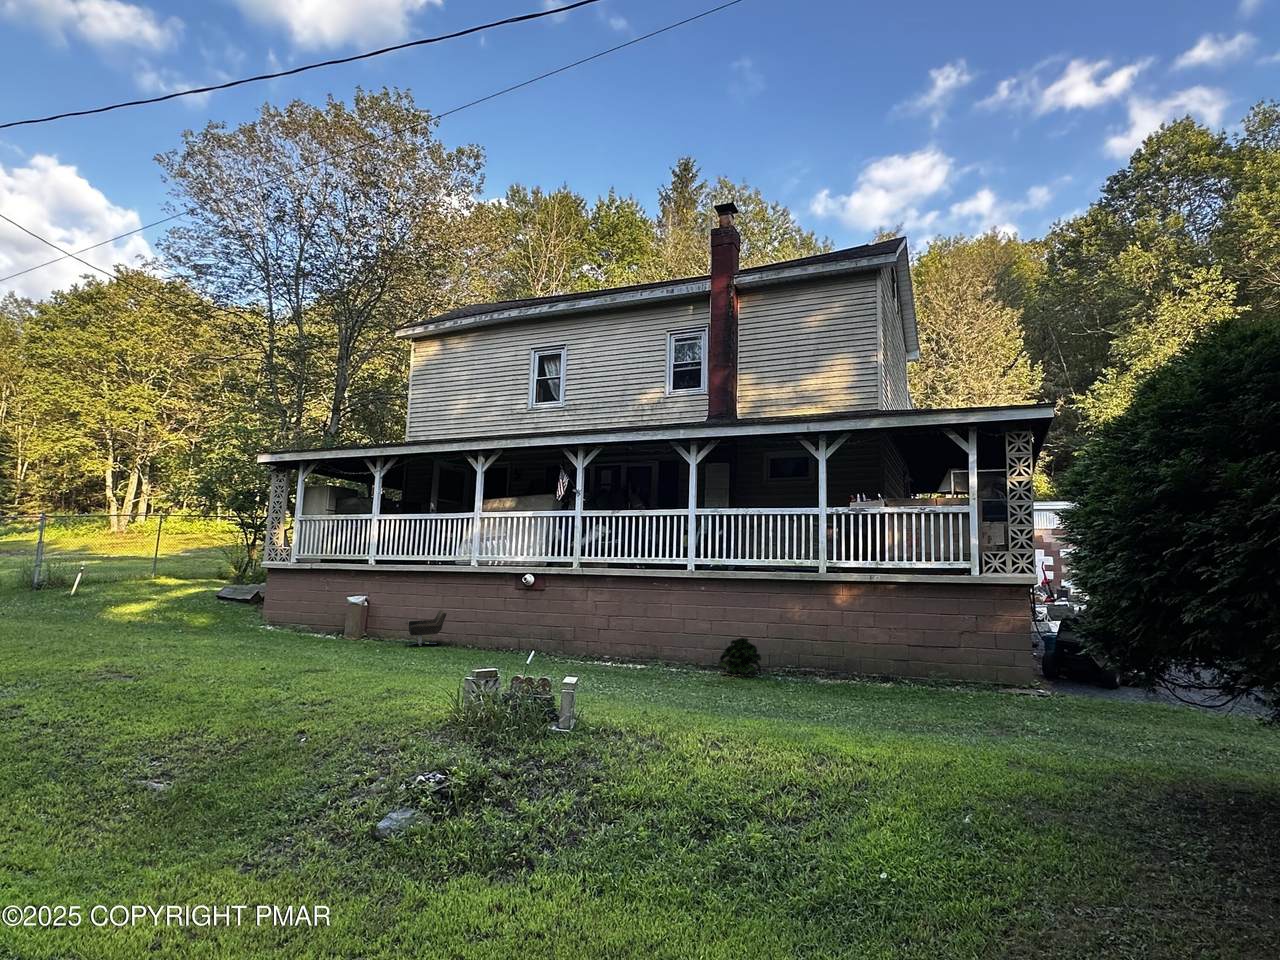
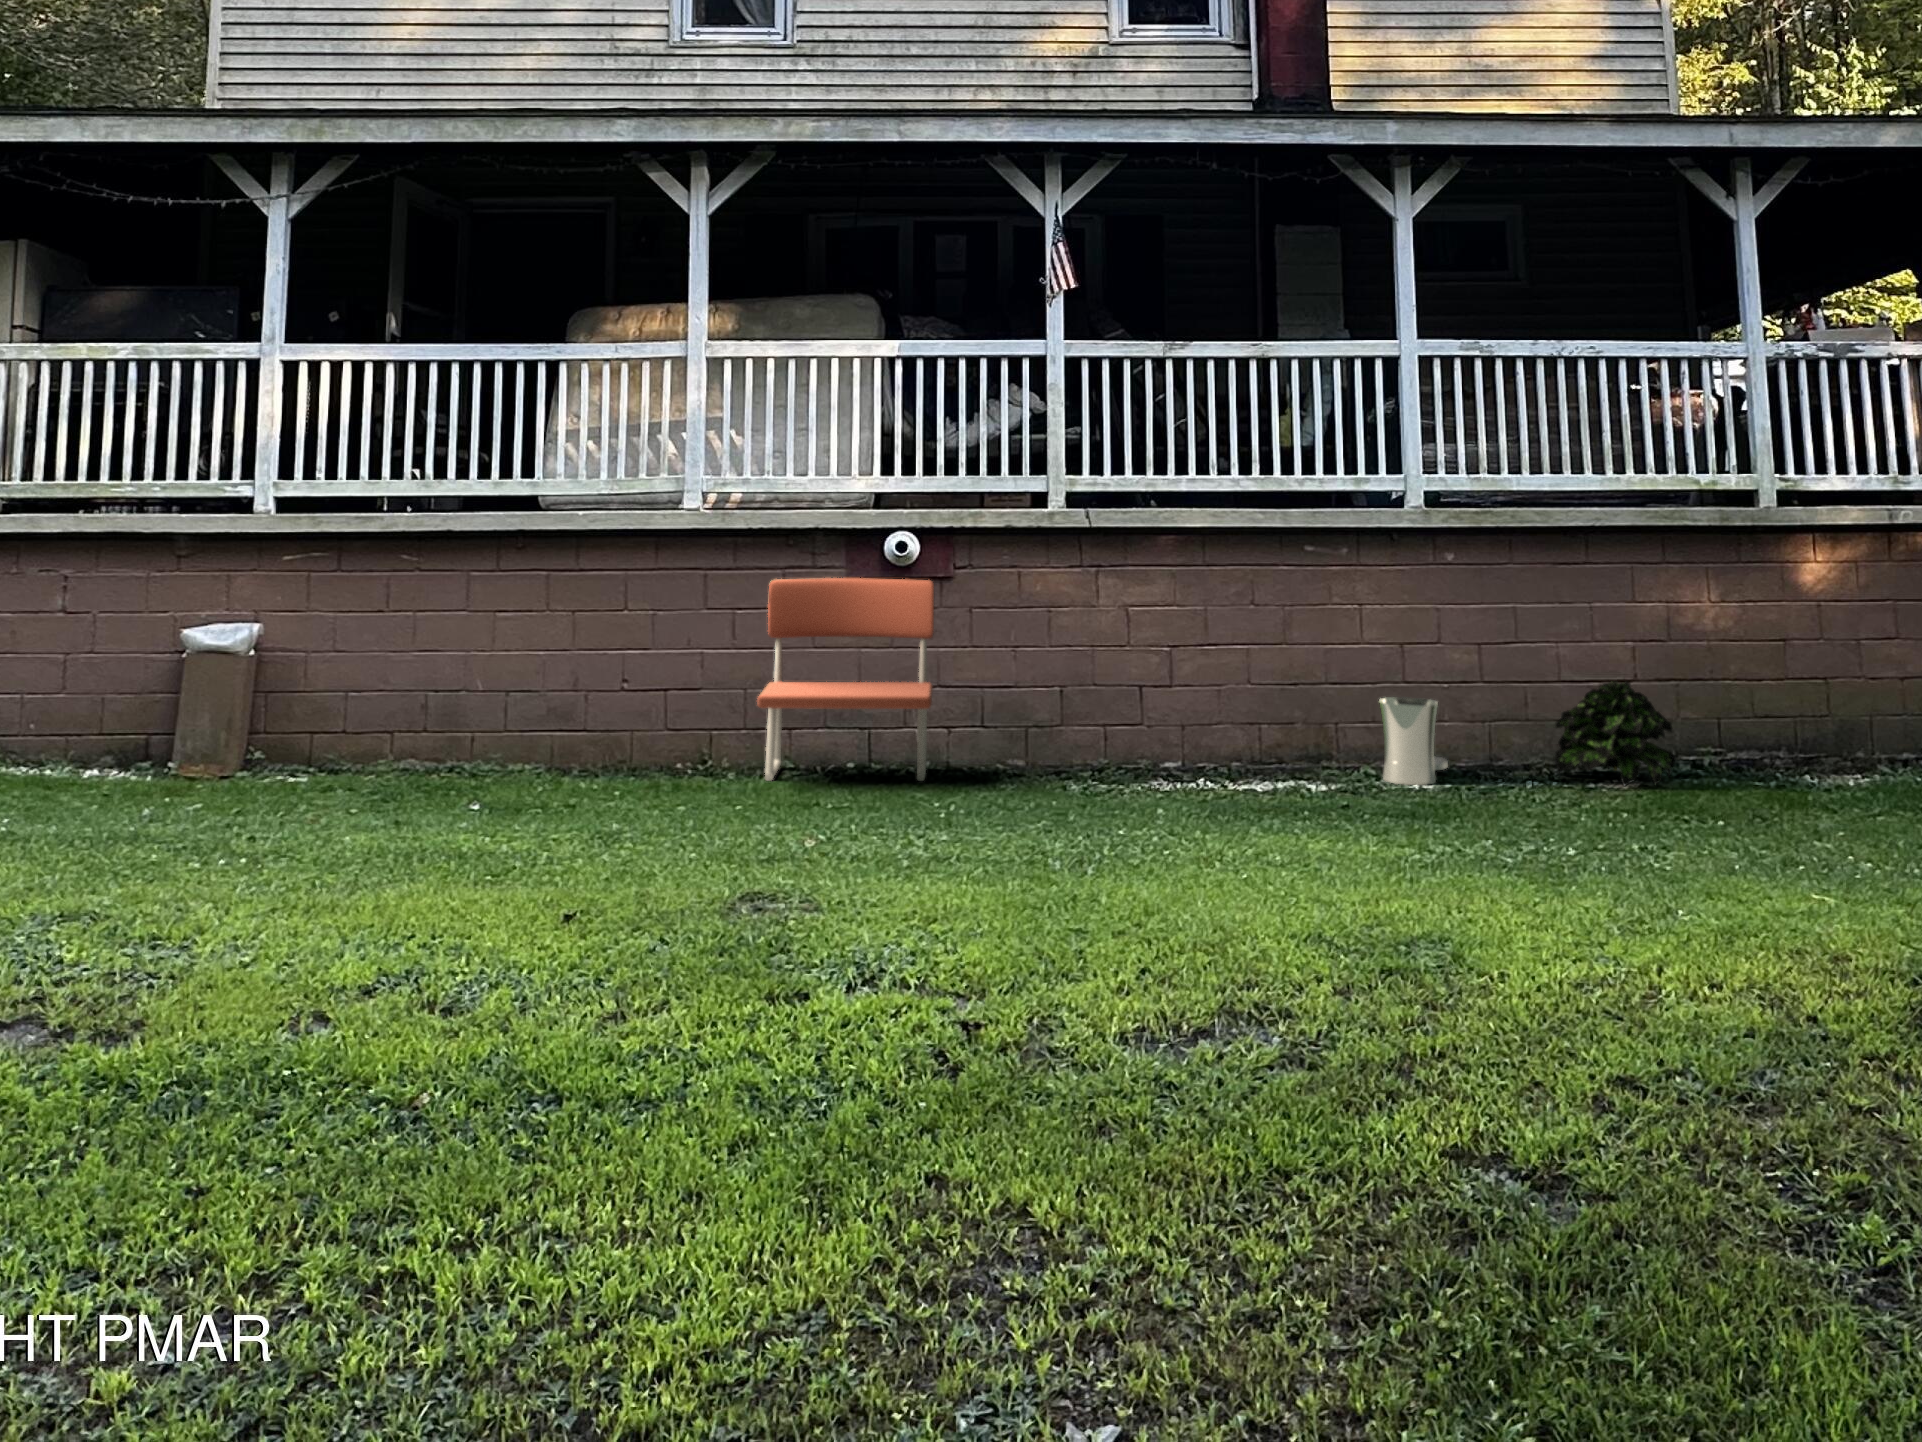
bench: none [470,588,533,654] -> present [757,578,934,781]
lounge chair: present [409,610,447,646] -> none [472,658,624,789]
trash can: none [656,638,690,670] -> present [1379,697,1448,785]

